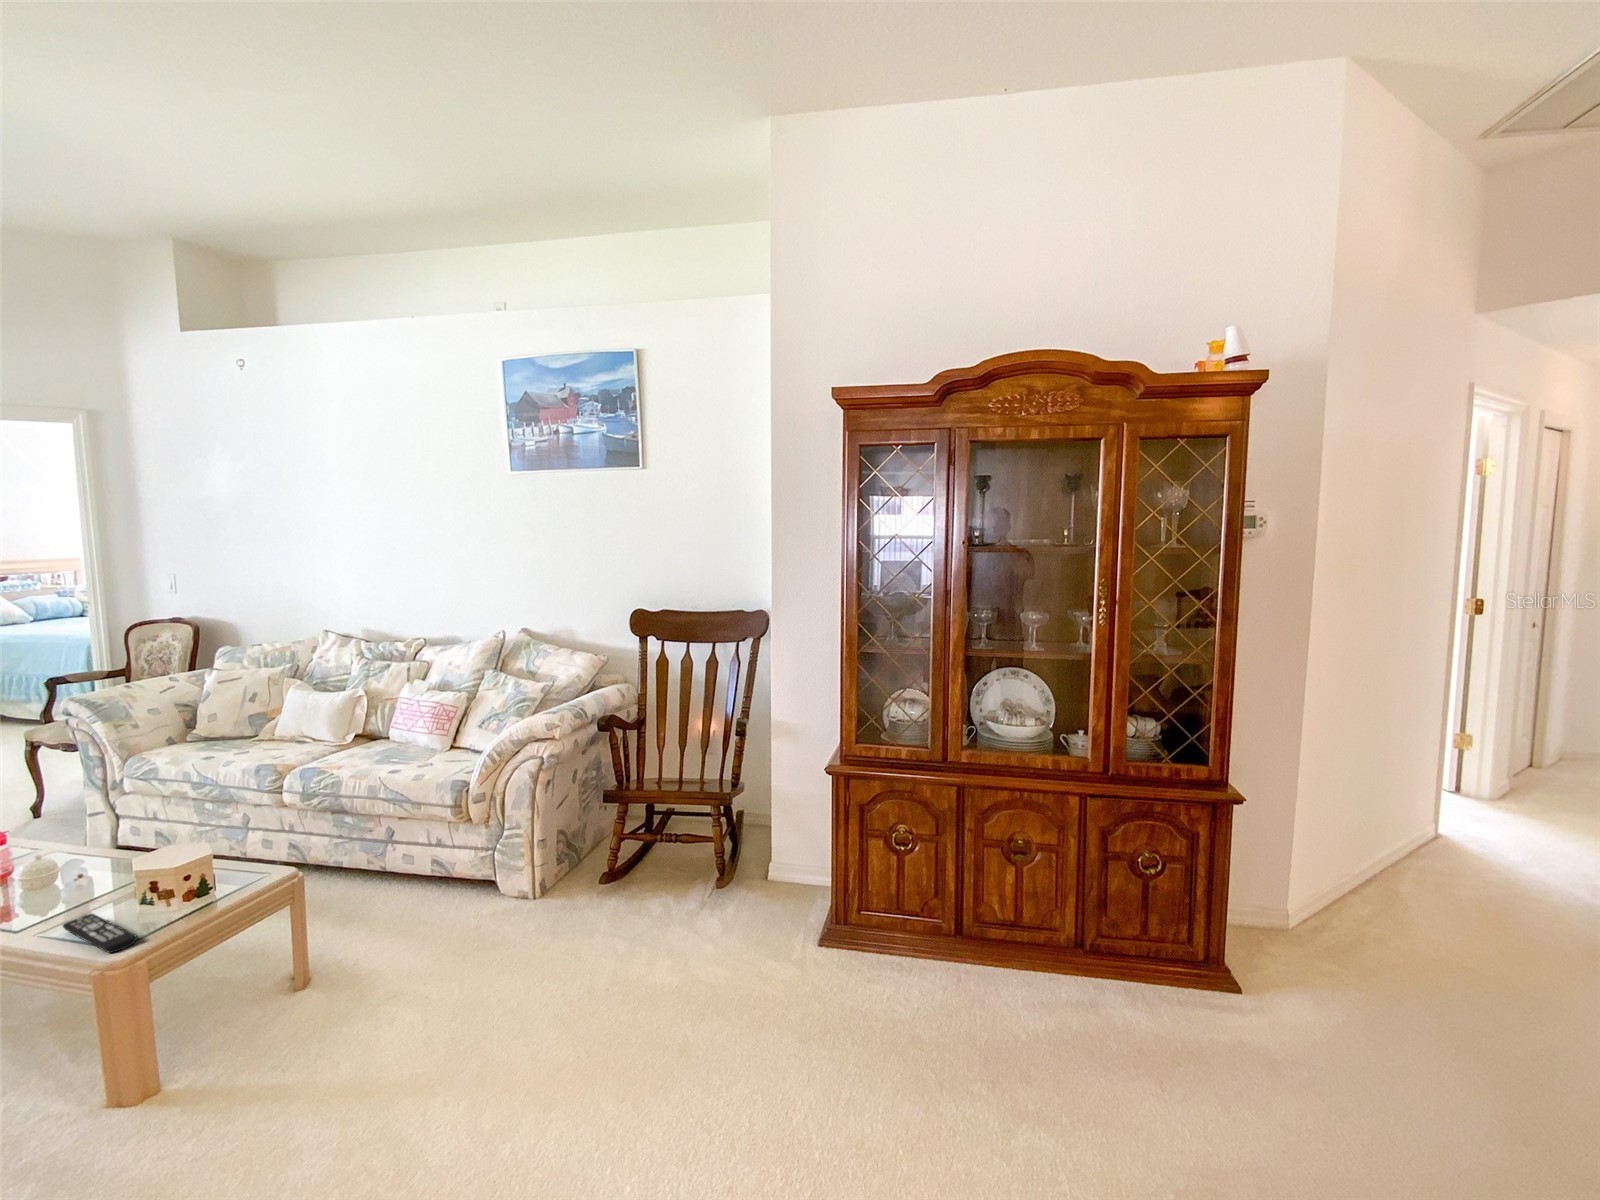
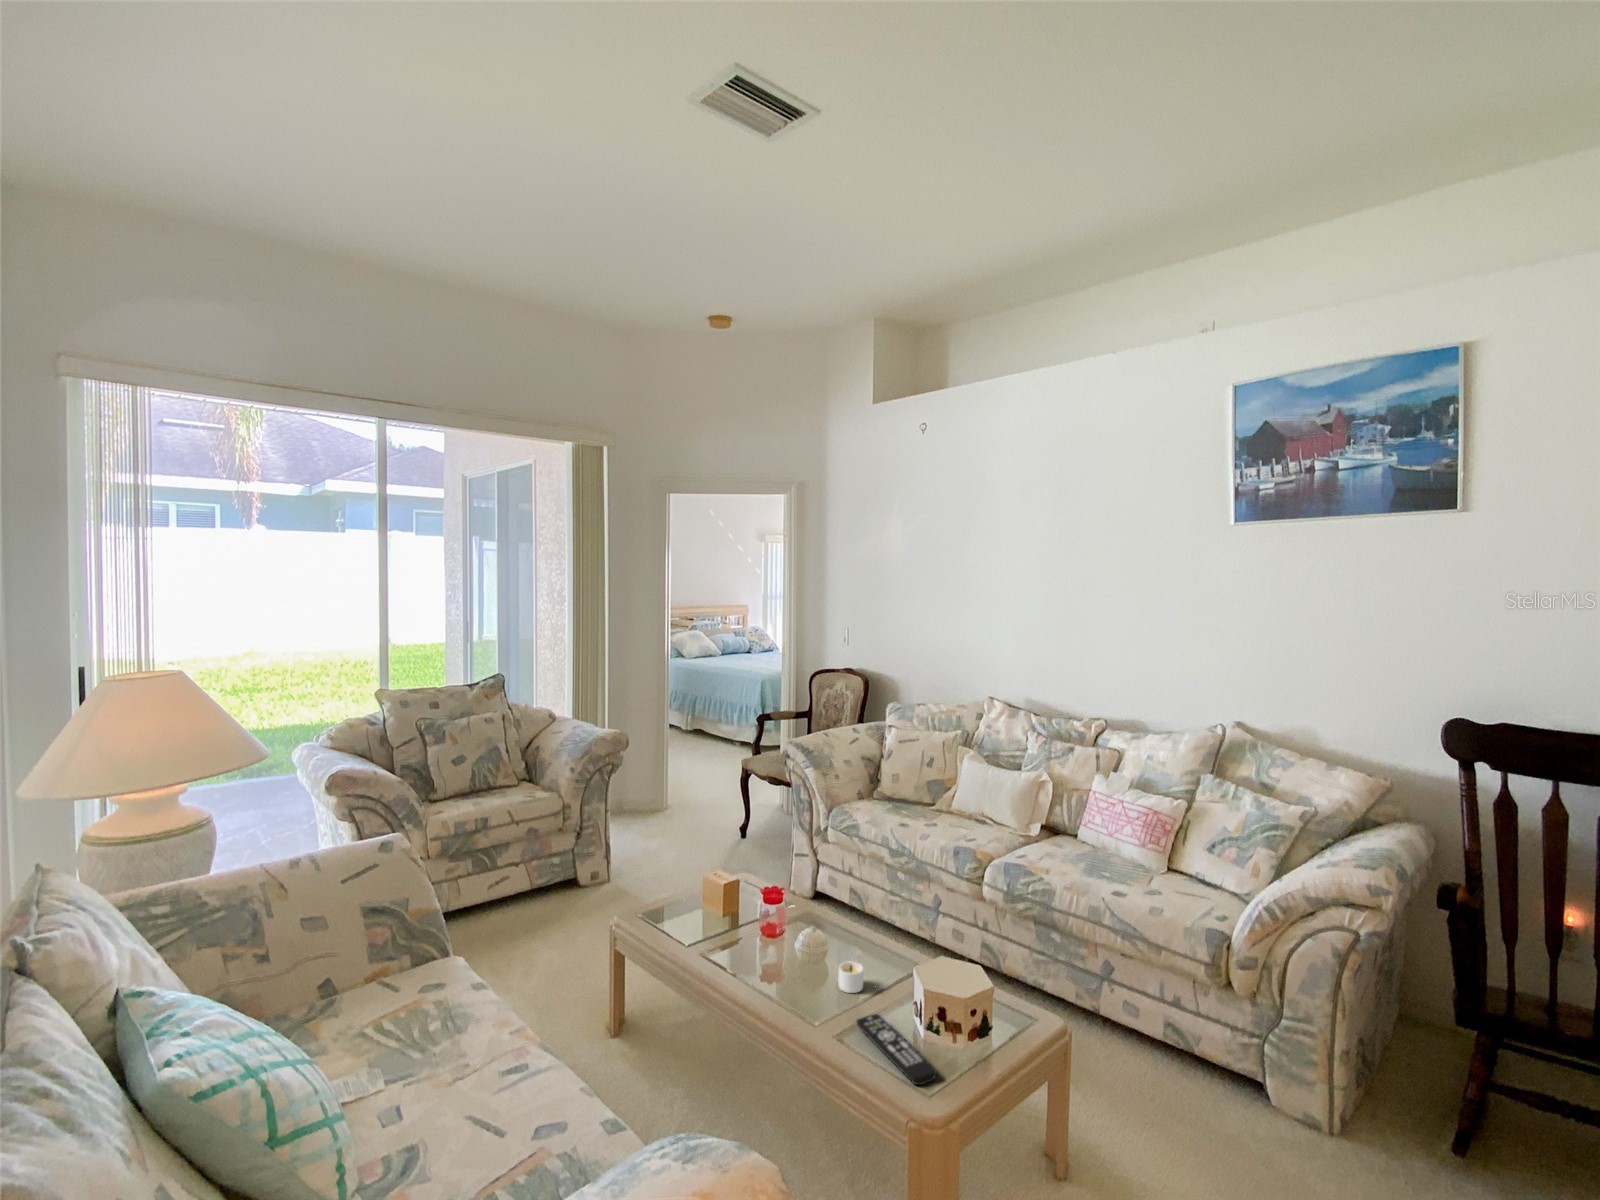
candle: none [58,880,108,909] -> present [839,961,863,993]

